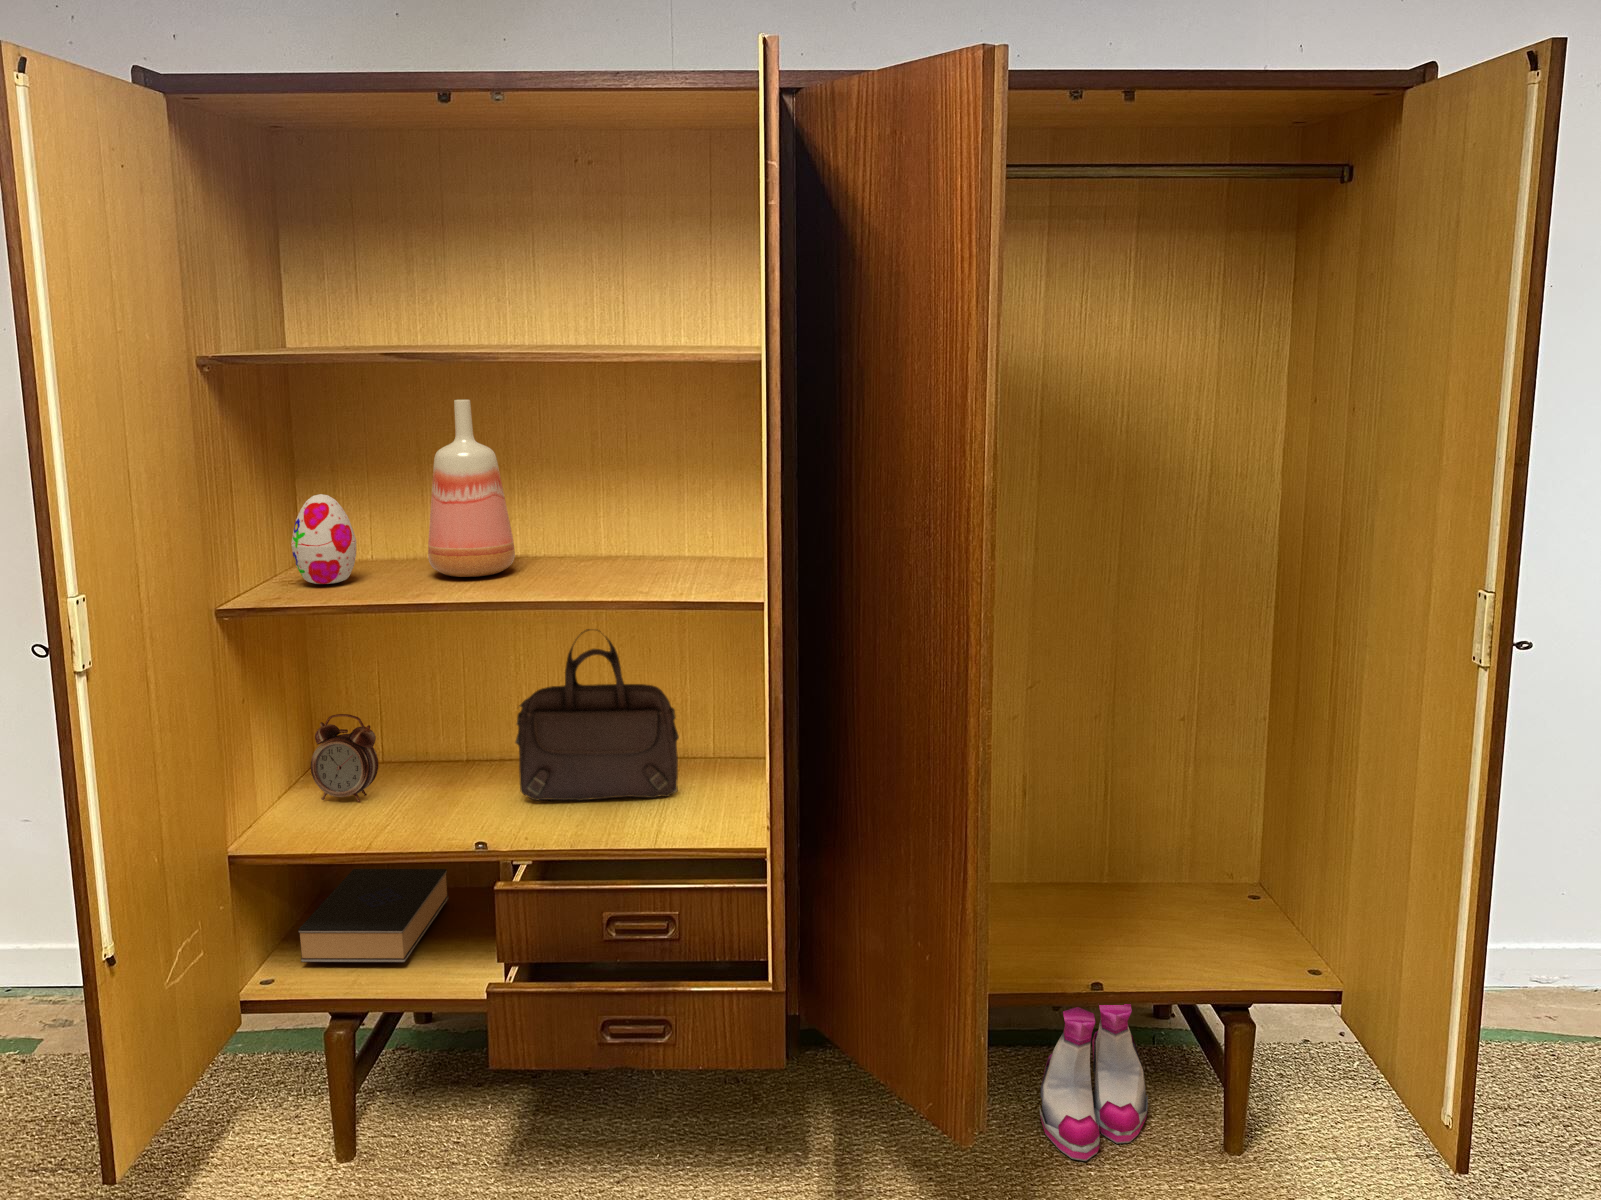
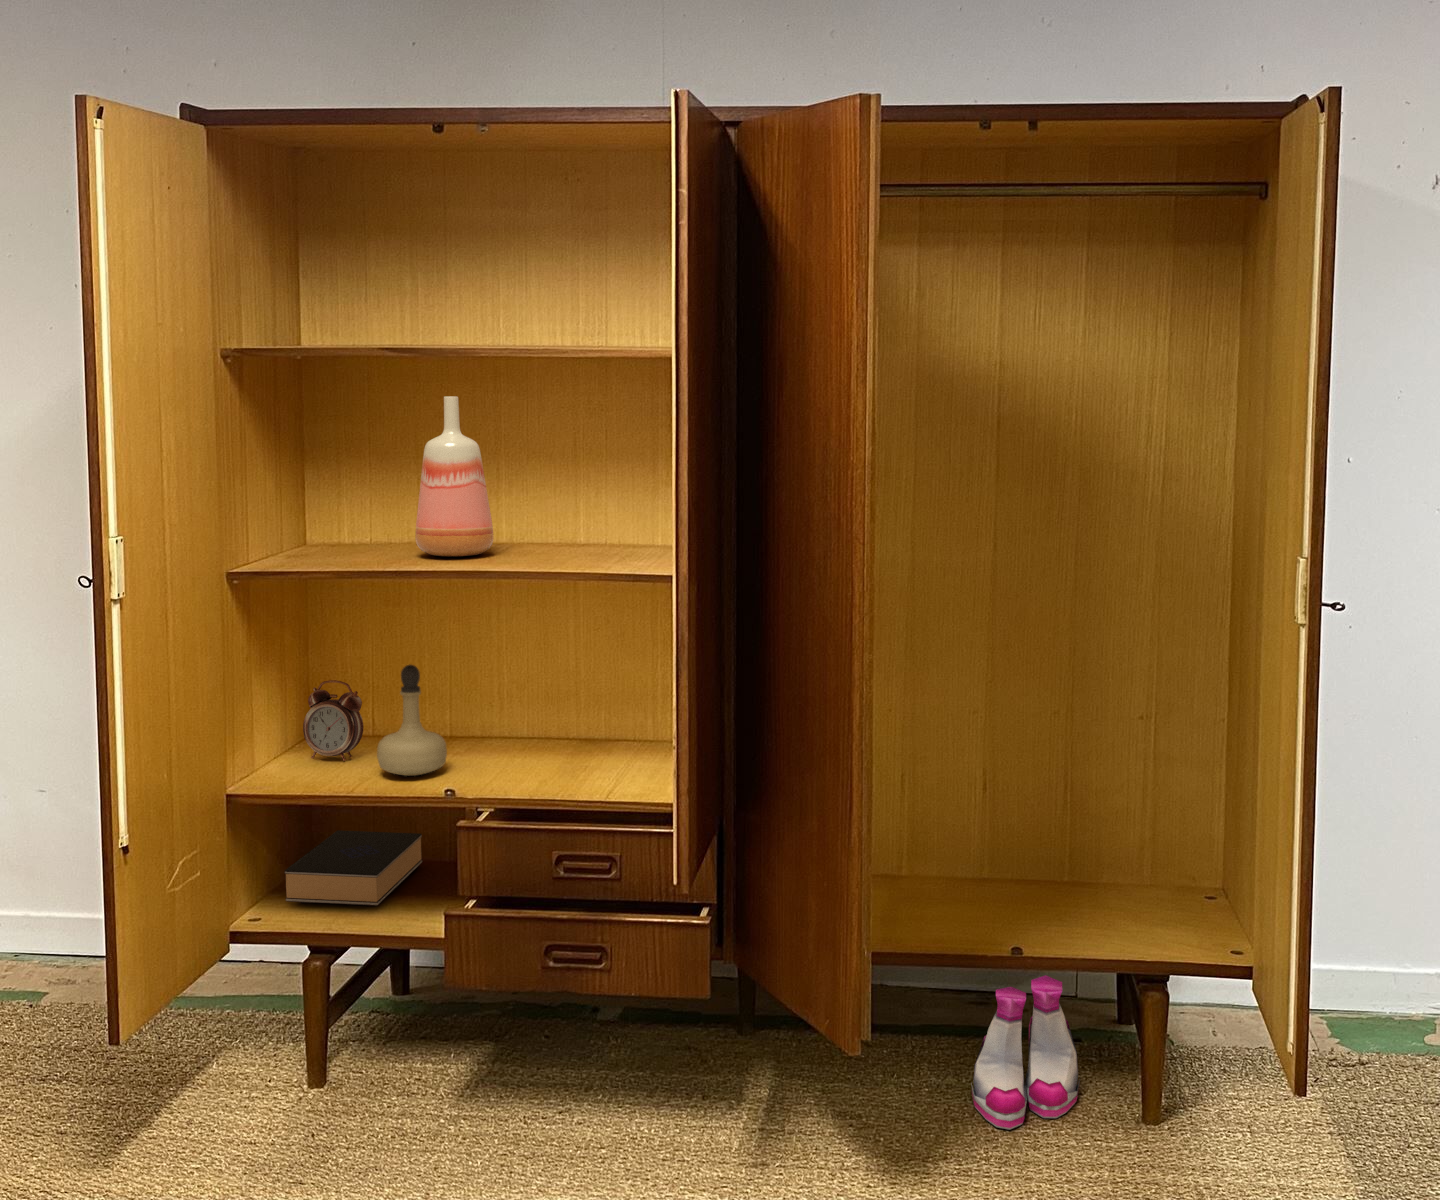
decorative egg: present [291,494,356,584] -> none [295,478,353,559]
handbag: present [515,629,679,801] -> none [486,606,637,767]
perfume bottle: none [397,700,474,821] -> present [377,665,447,776]

